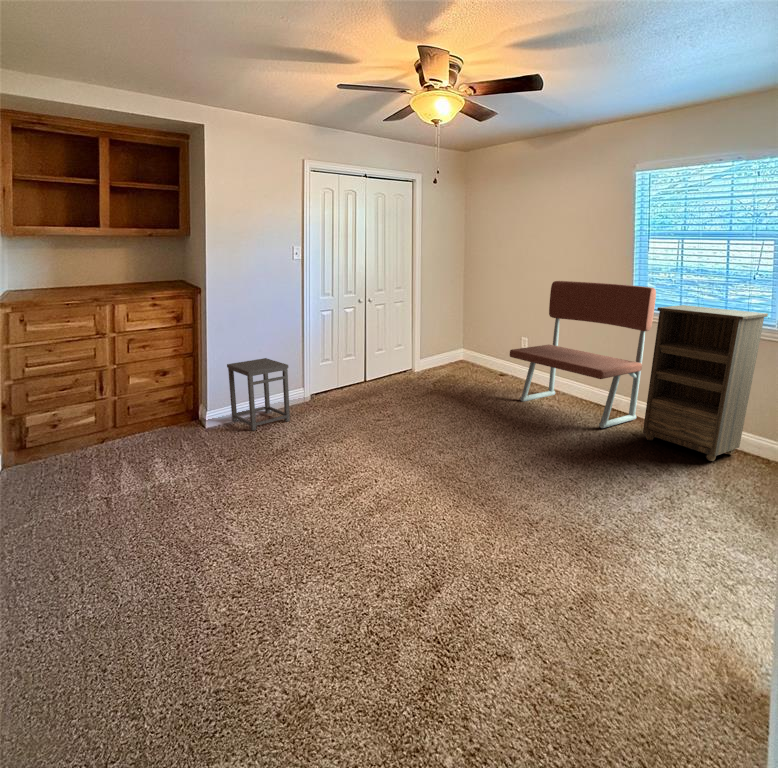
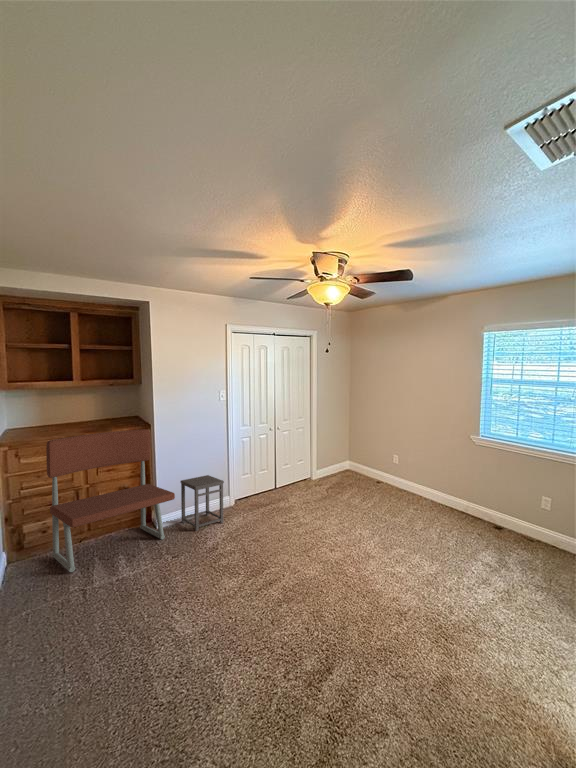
bench: present [510,281,656,428] -> present [46,429,175,572]
bookshelf: present [643,305,768,461] -> none [483,439,561,558]

